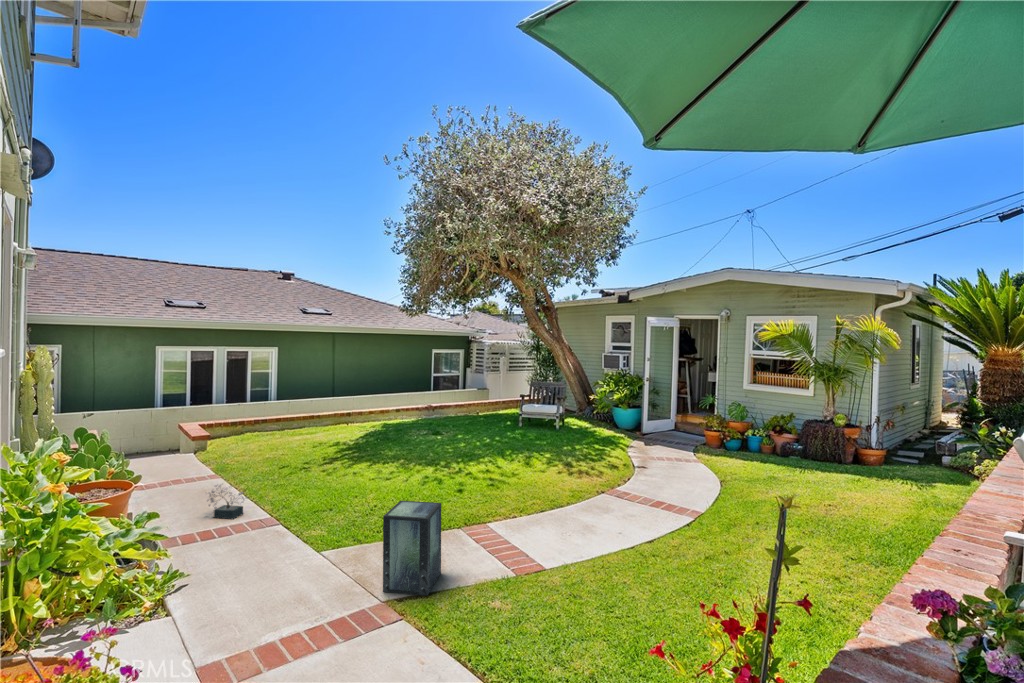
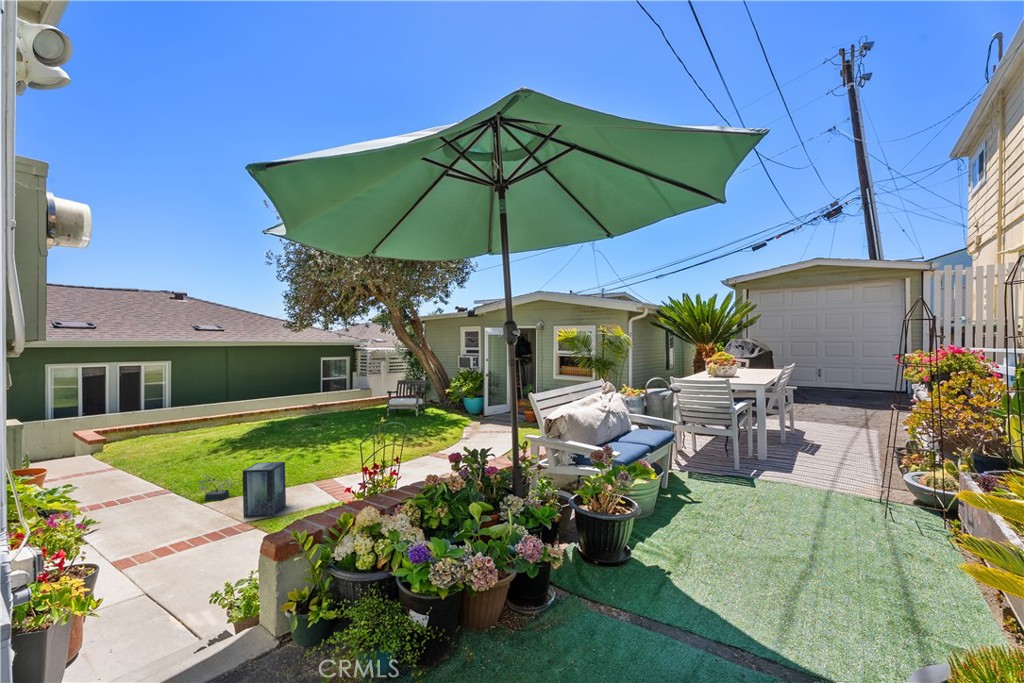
decorative plant: present [207,485,244,519] -> present [200,475,232,501]

